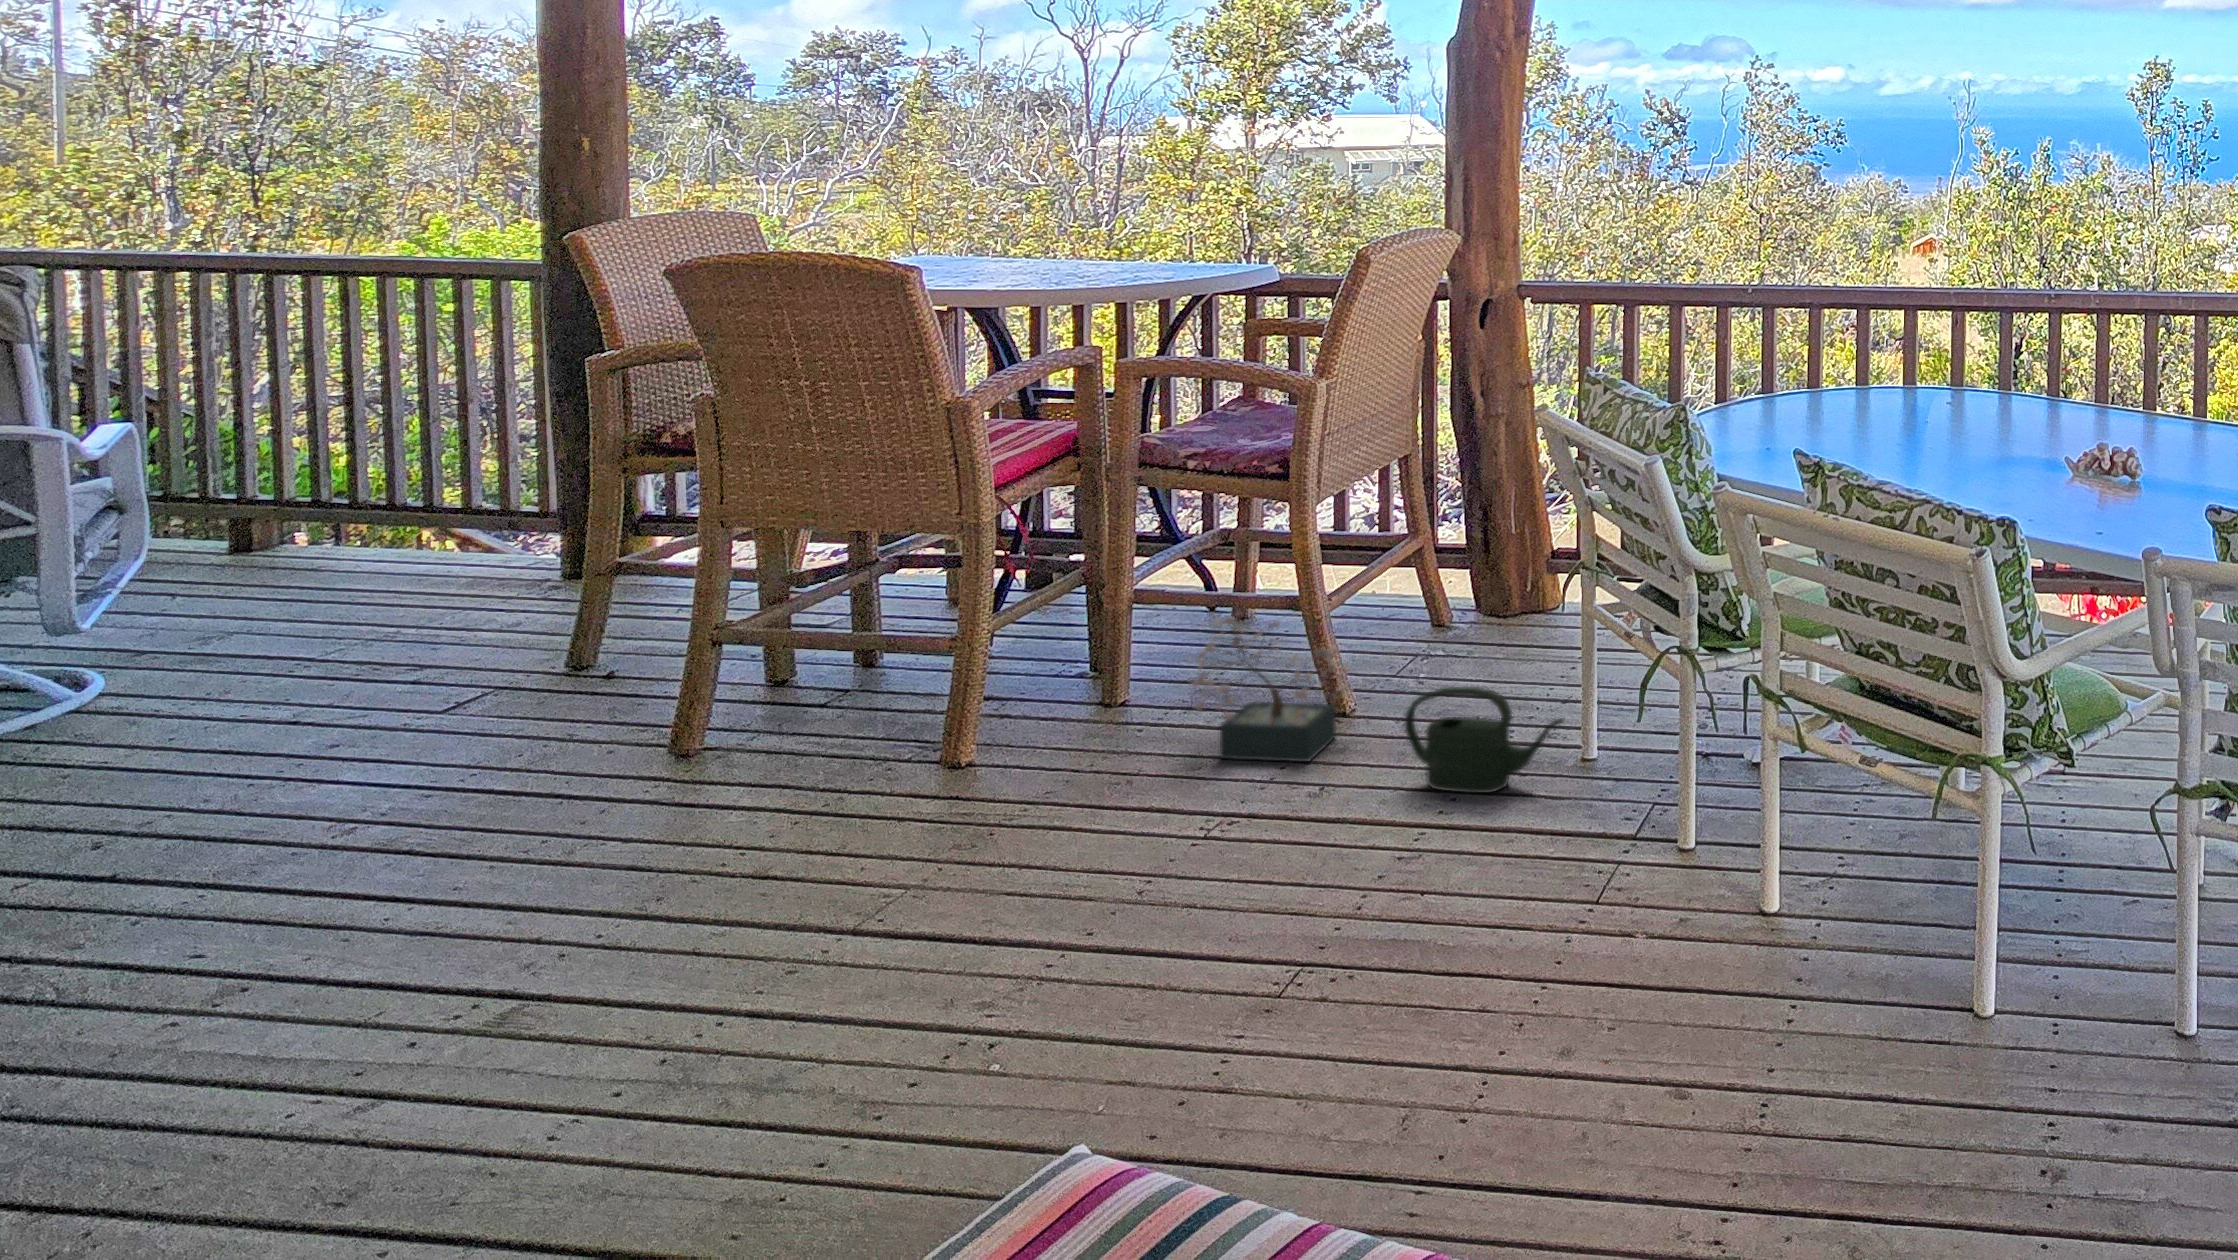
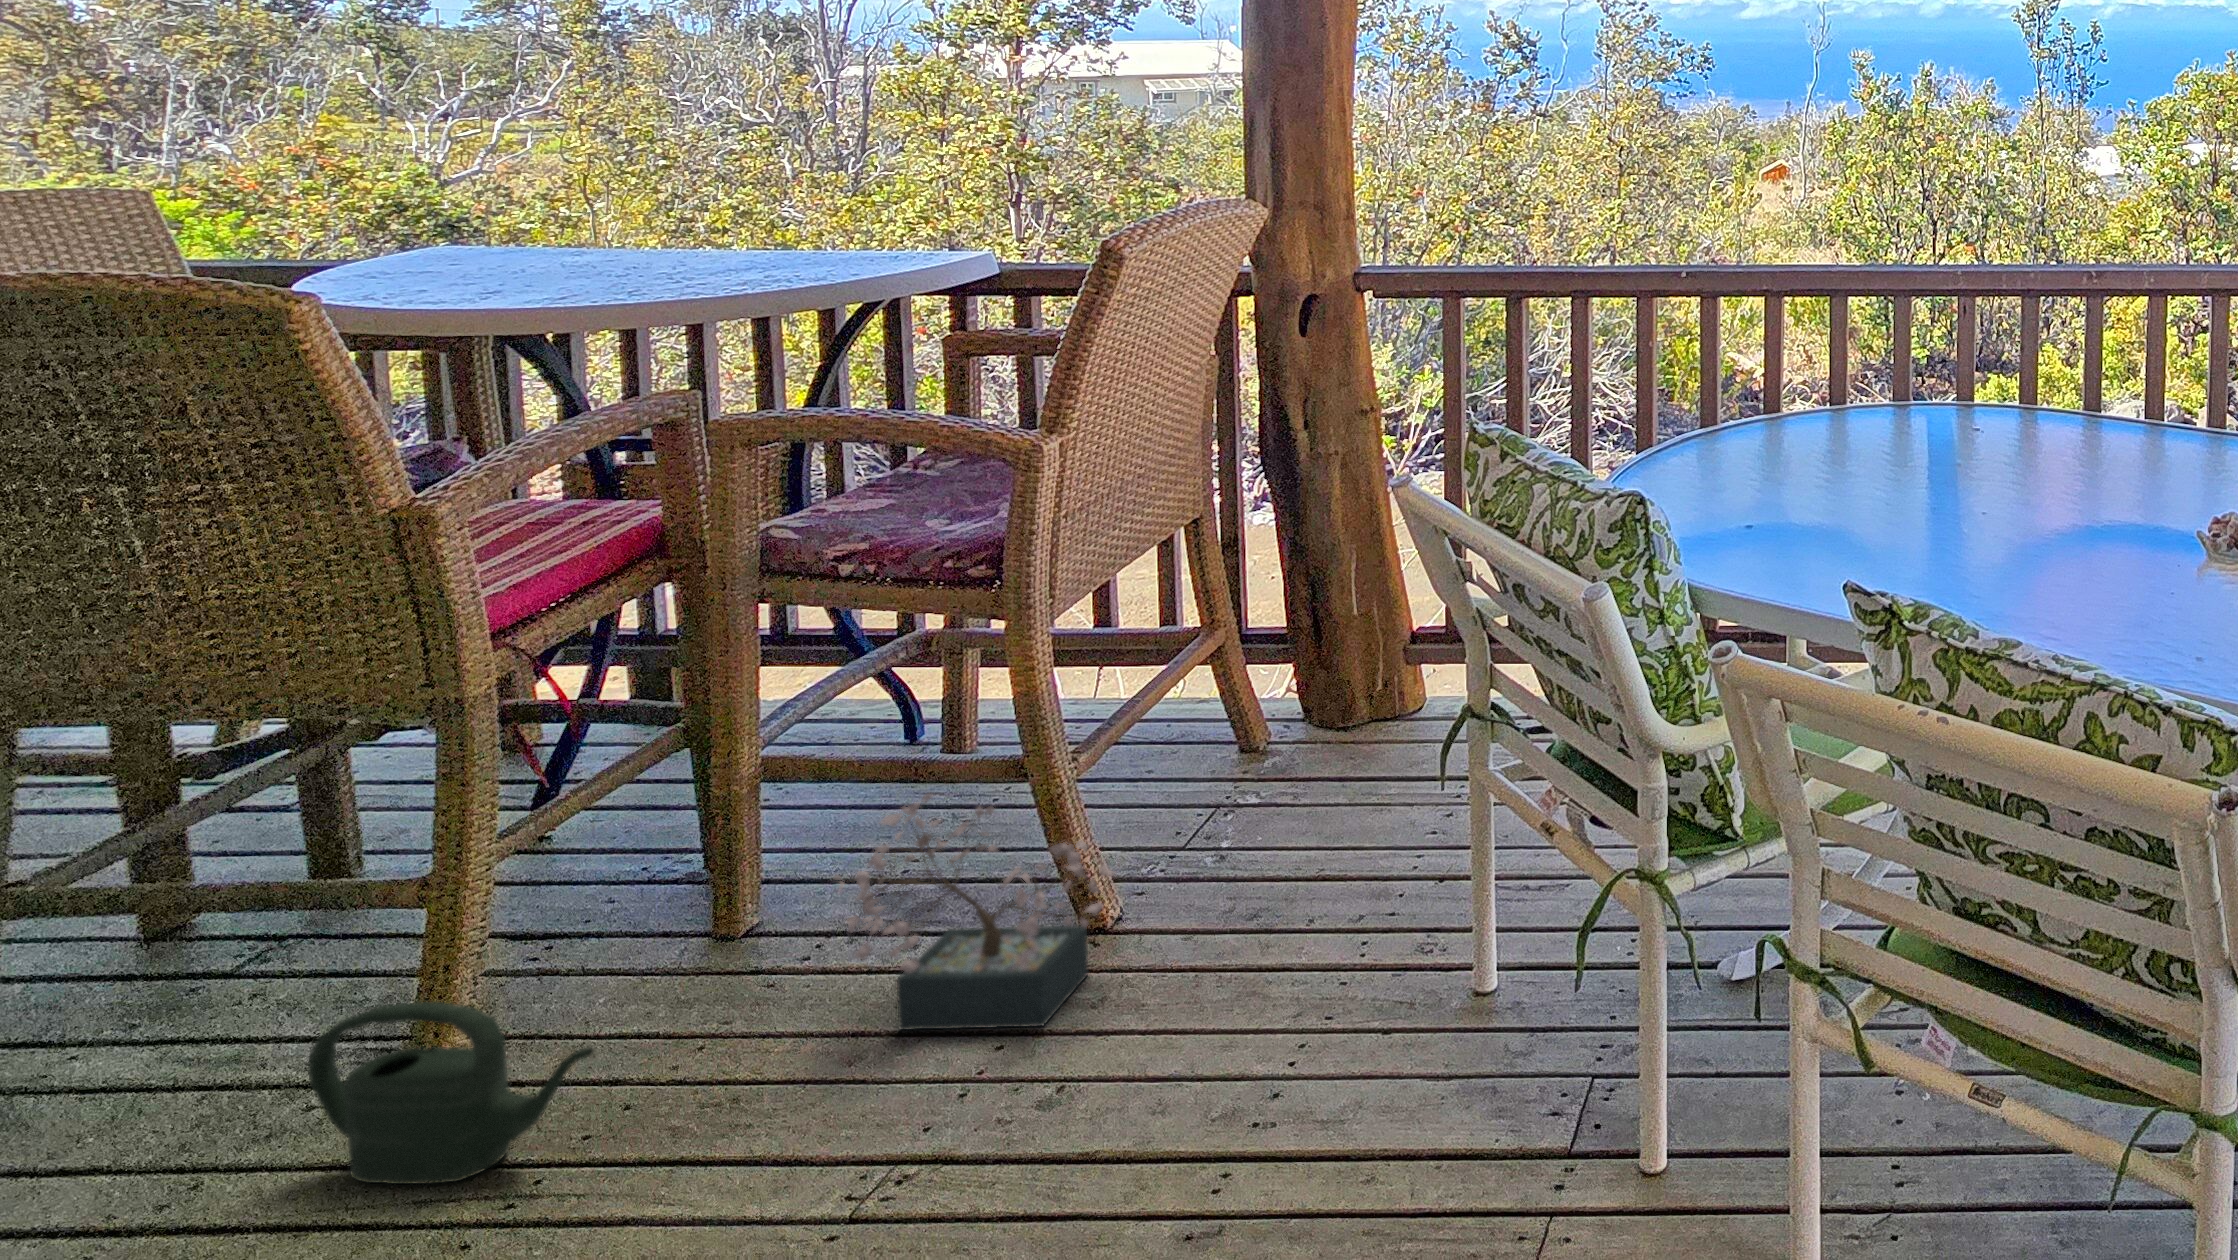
watering can: present [1405,687,1564,793] -> present [308,1001,593,1184]

